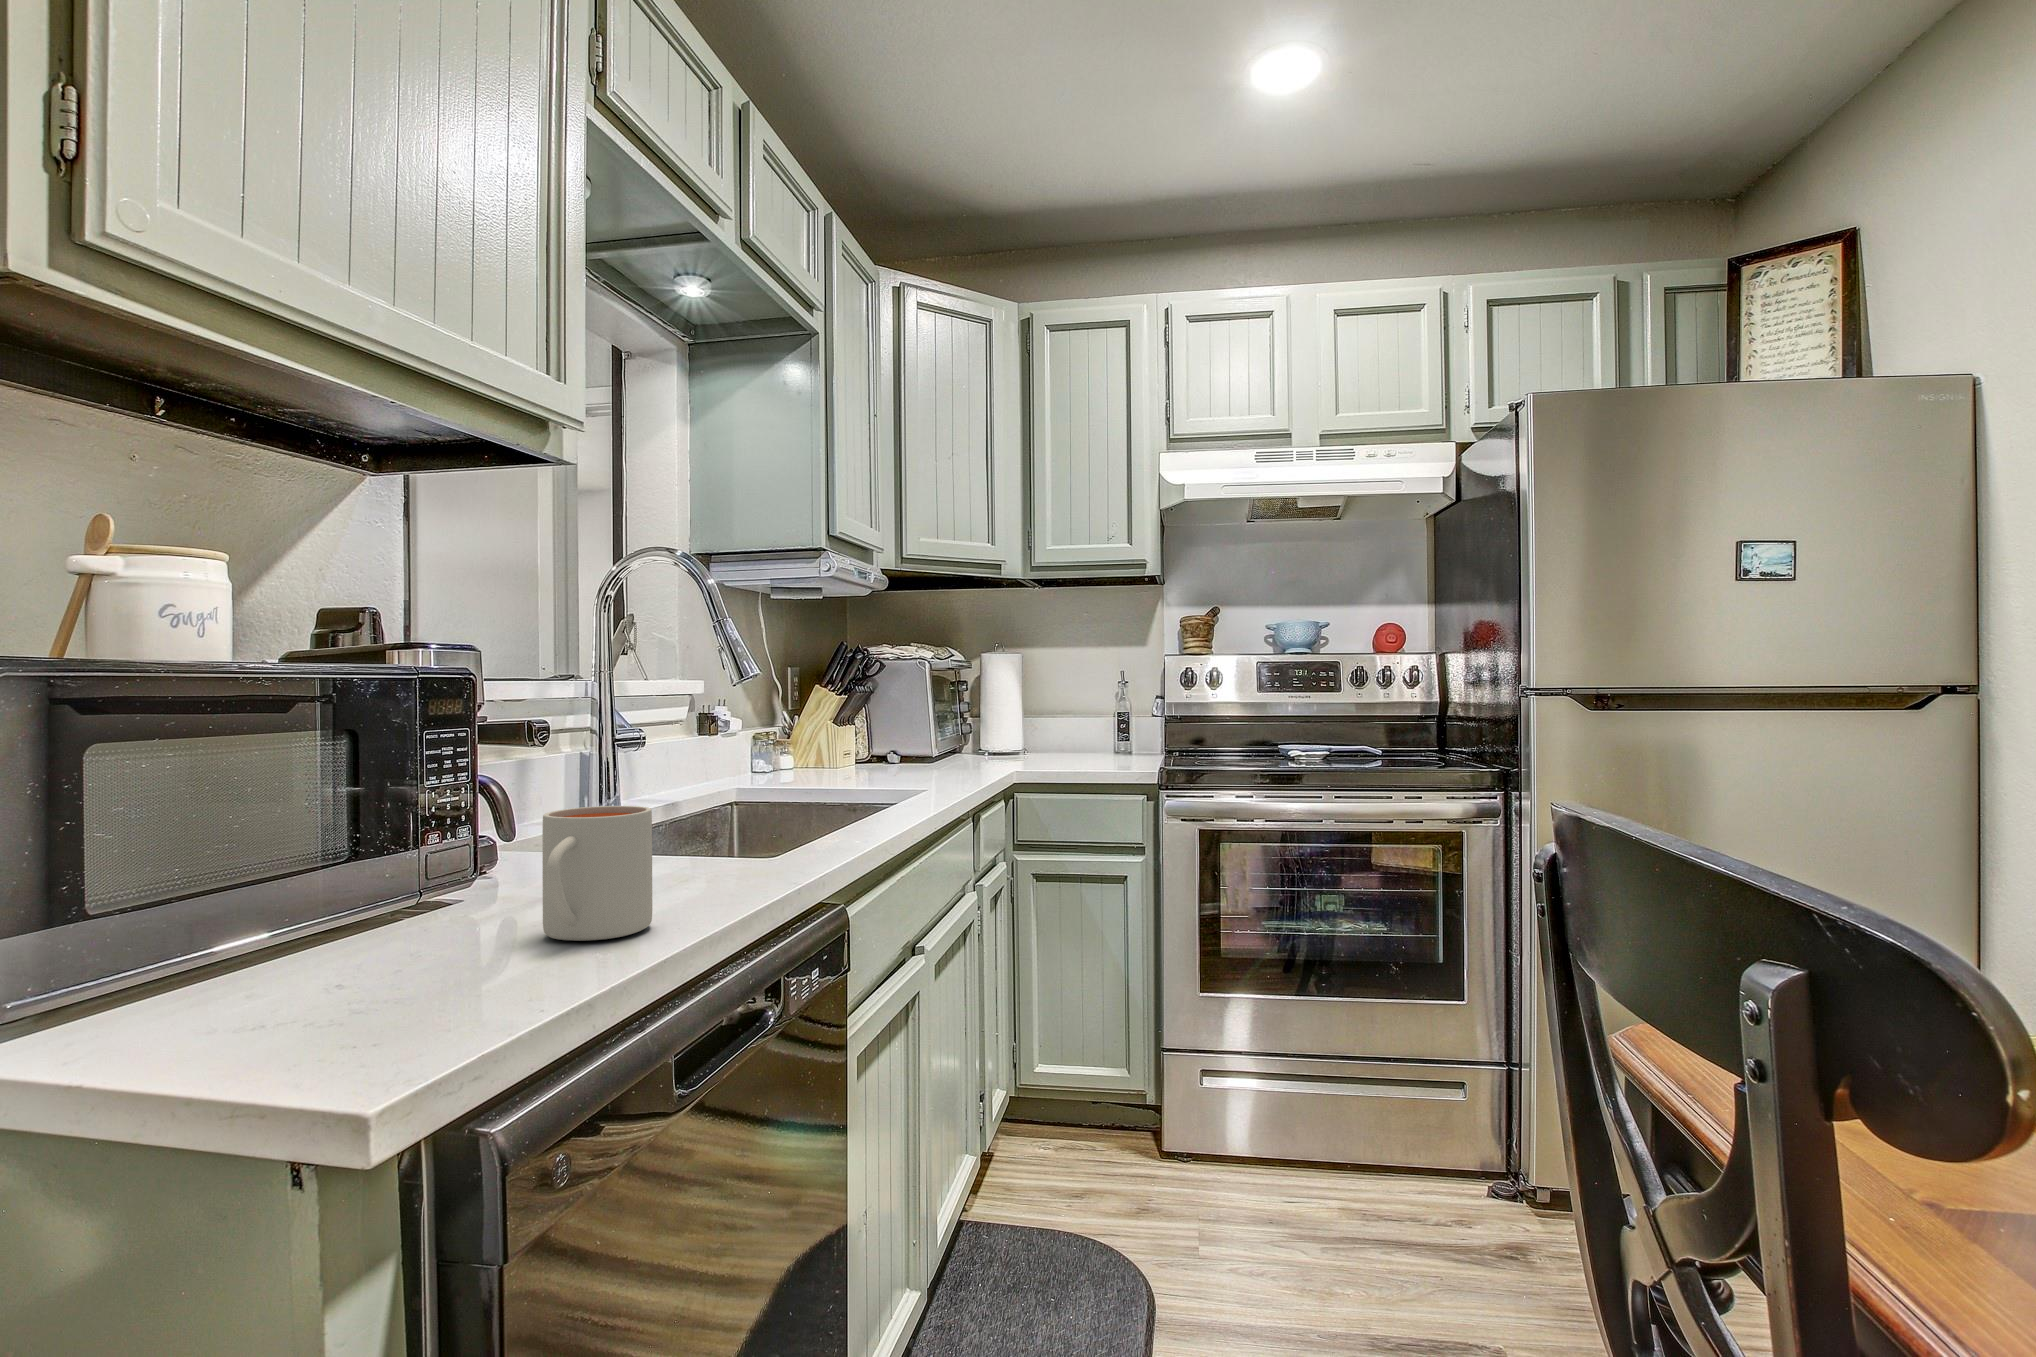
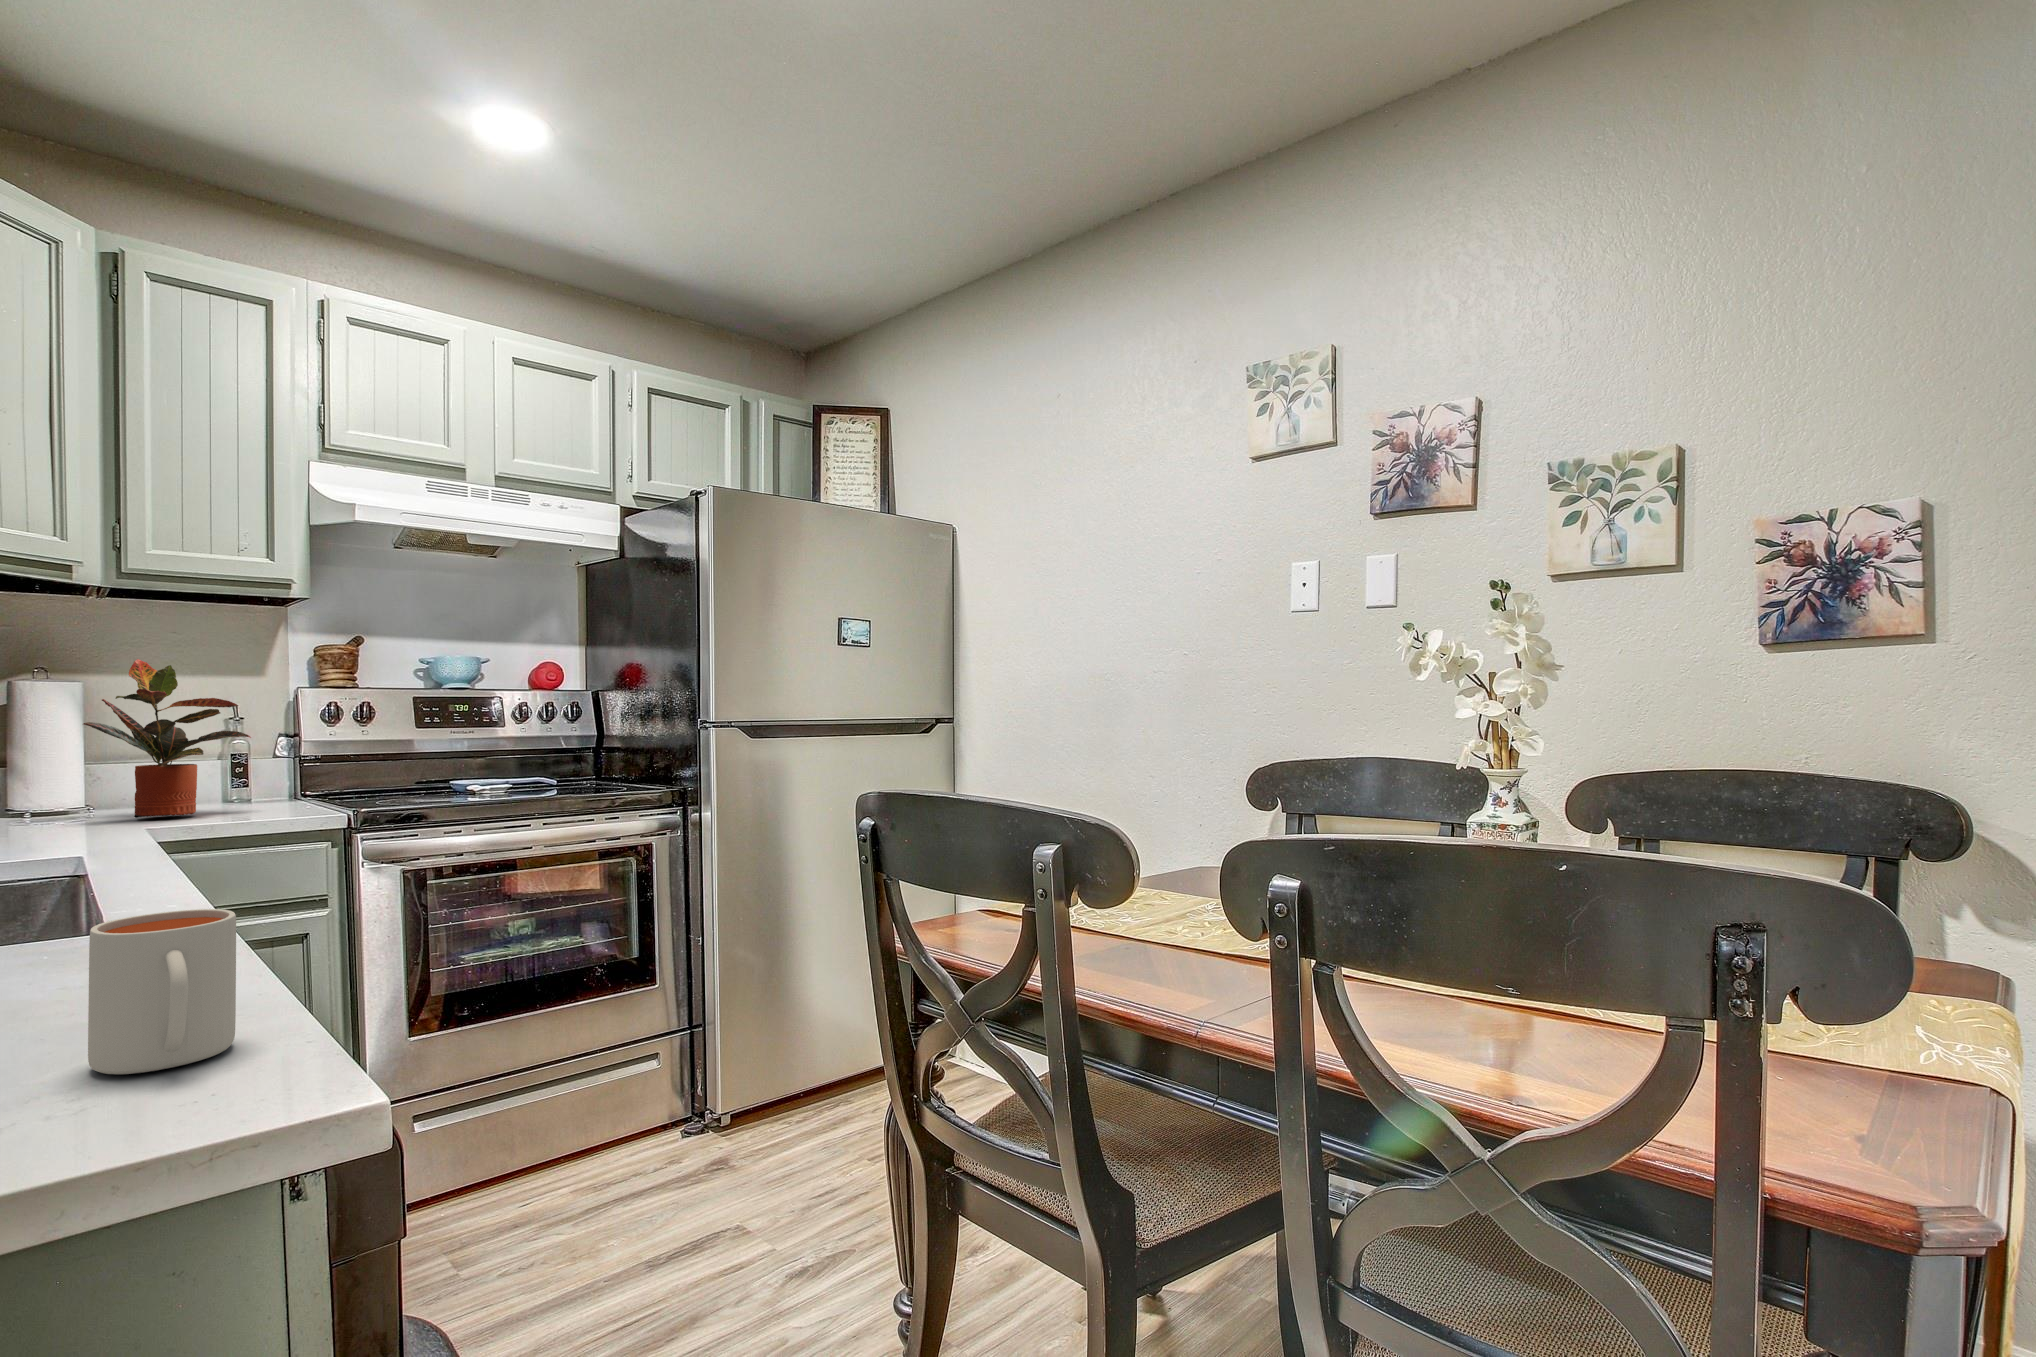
potted plant: none [998,632,1108,760] -> present [84,659,251,818]

